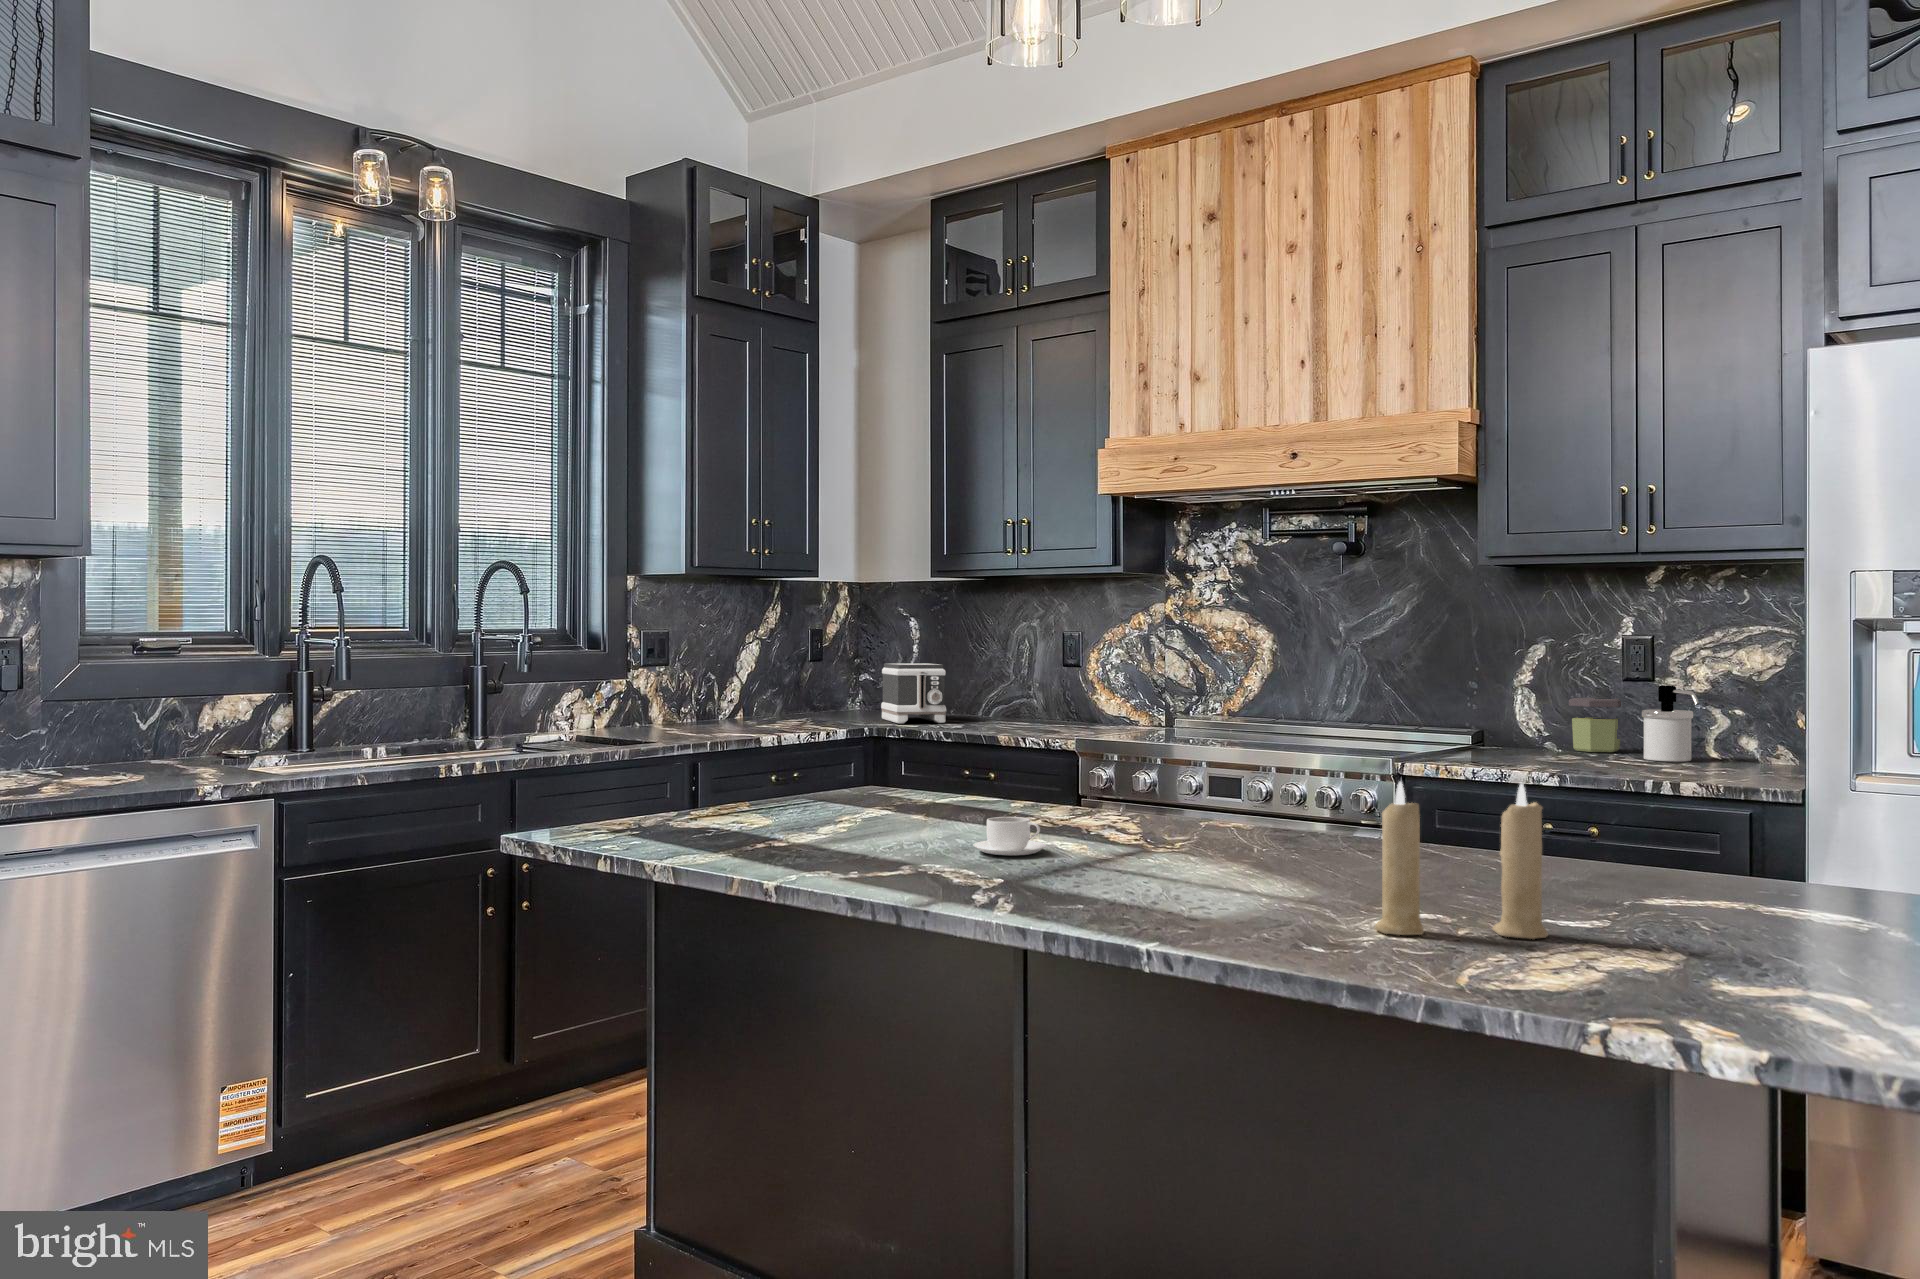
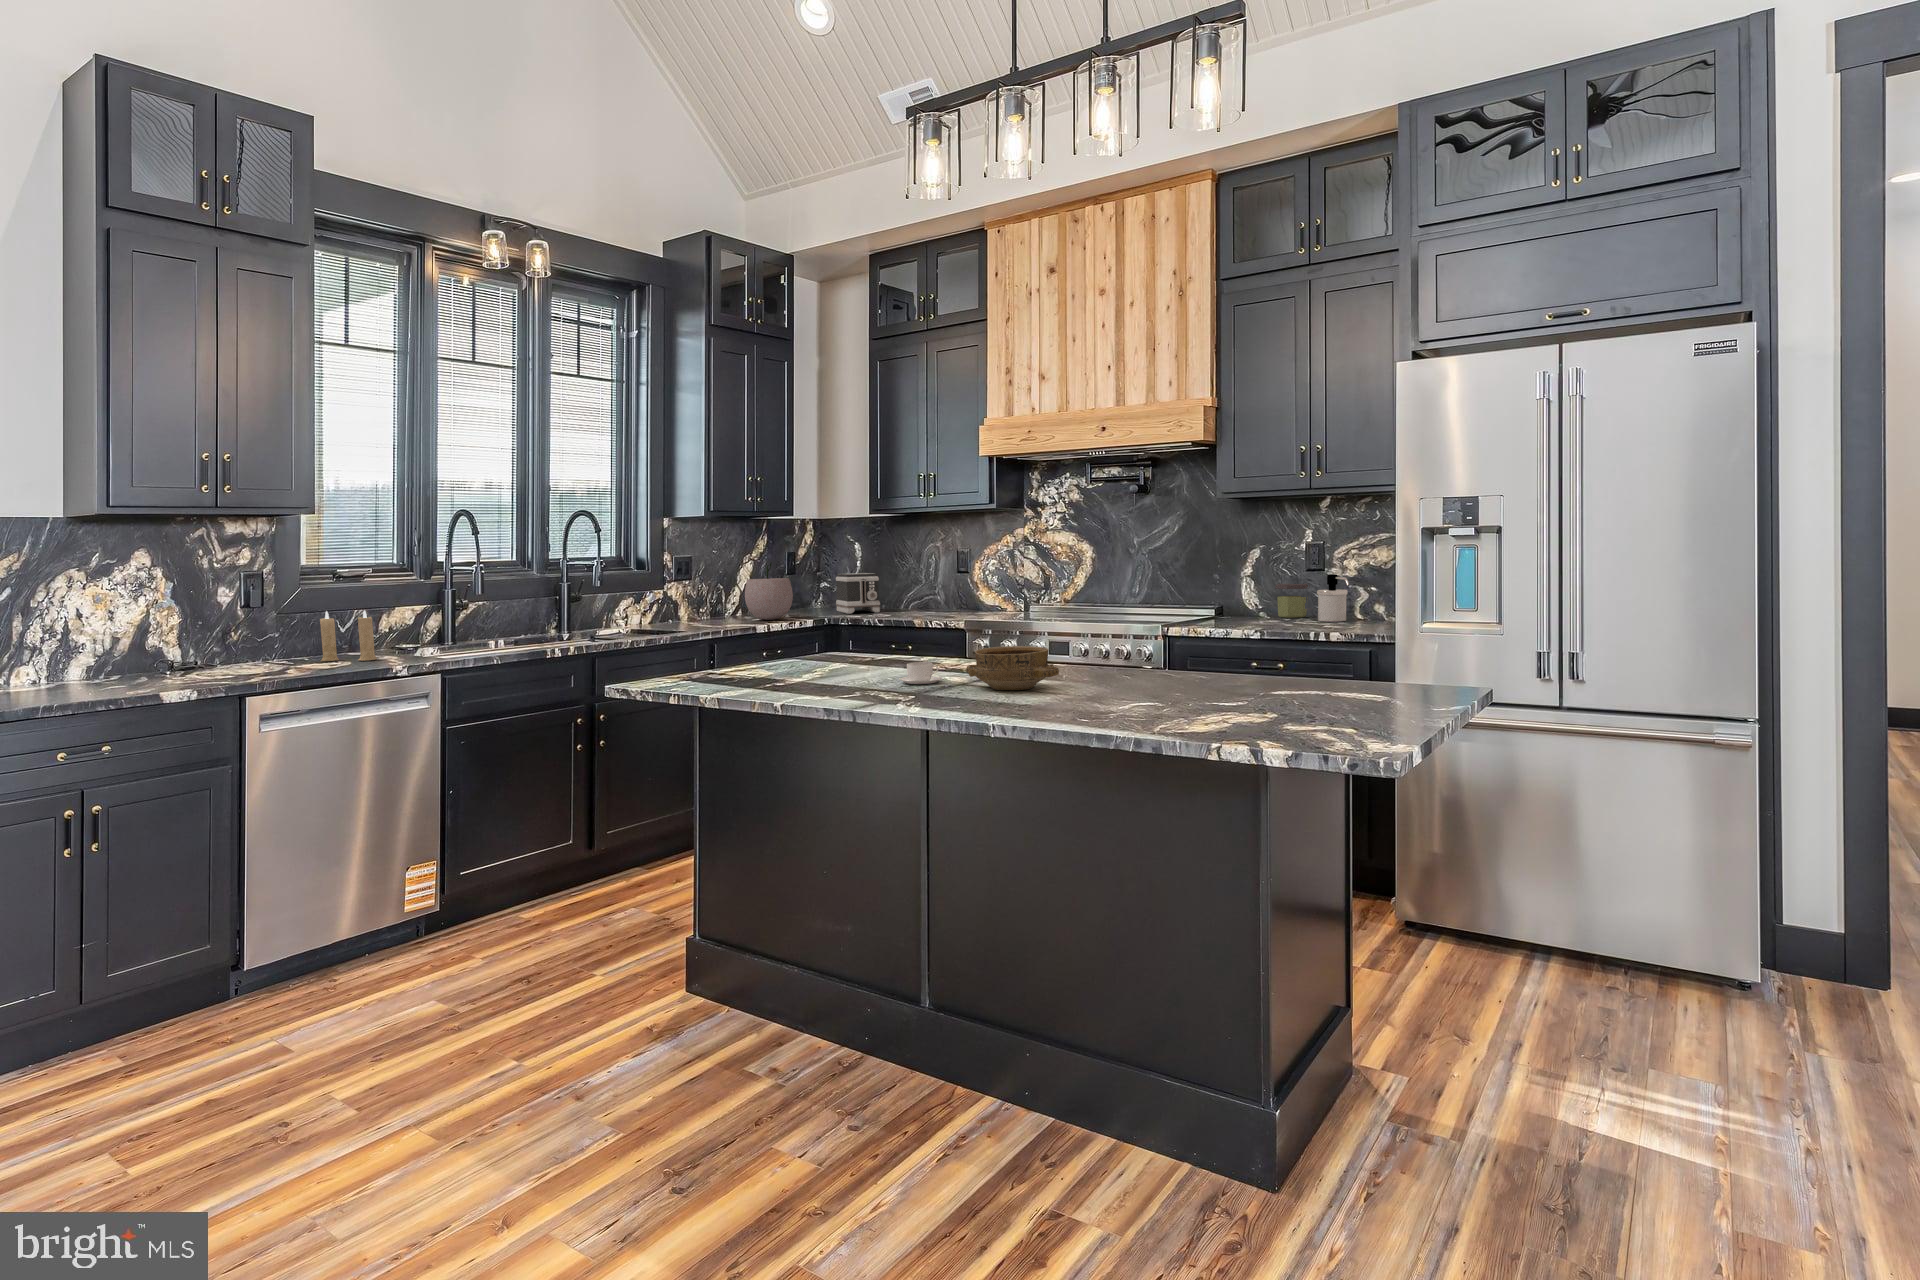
plant pot: none [746,641,816,730] -> present [745,563,793,620]
candle: present [1375,782,1548,939] -> present [320,610,377,661]
ceramic bowl: none [1089,796,1253,875] -> present [966,646,1059,690]

